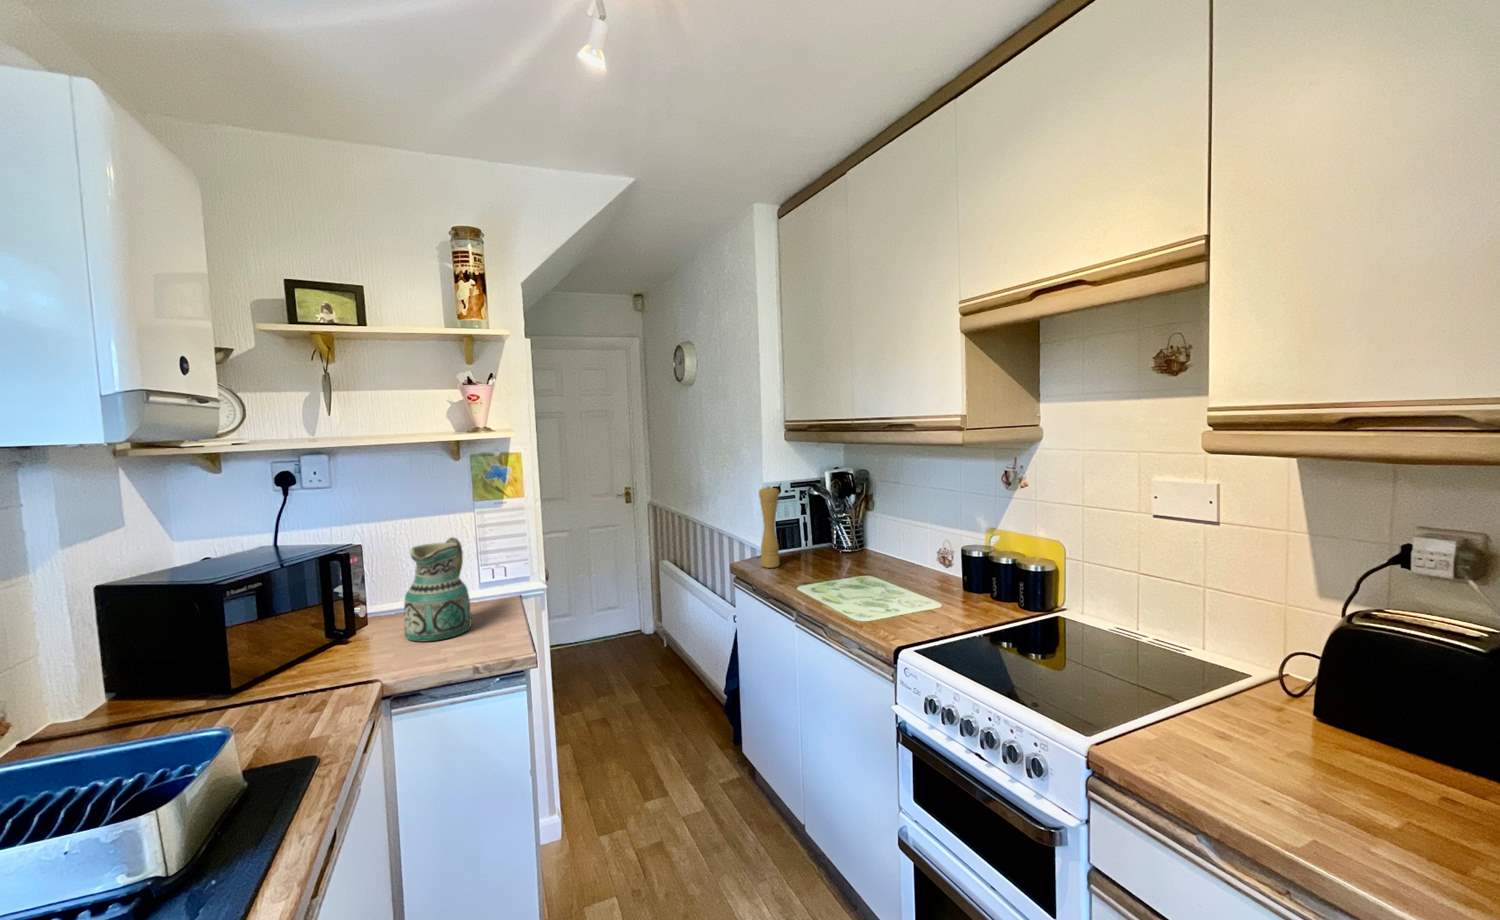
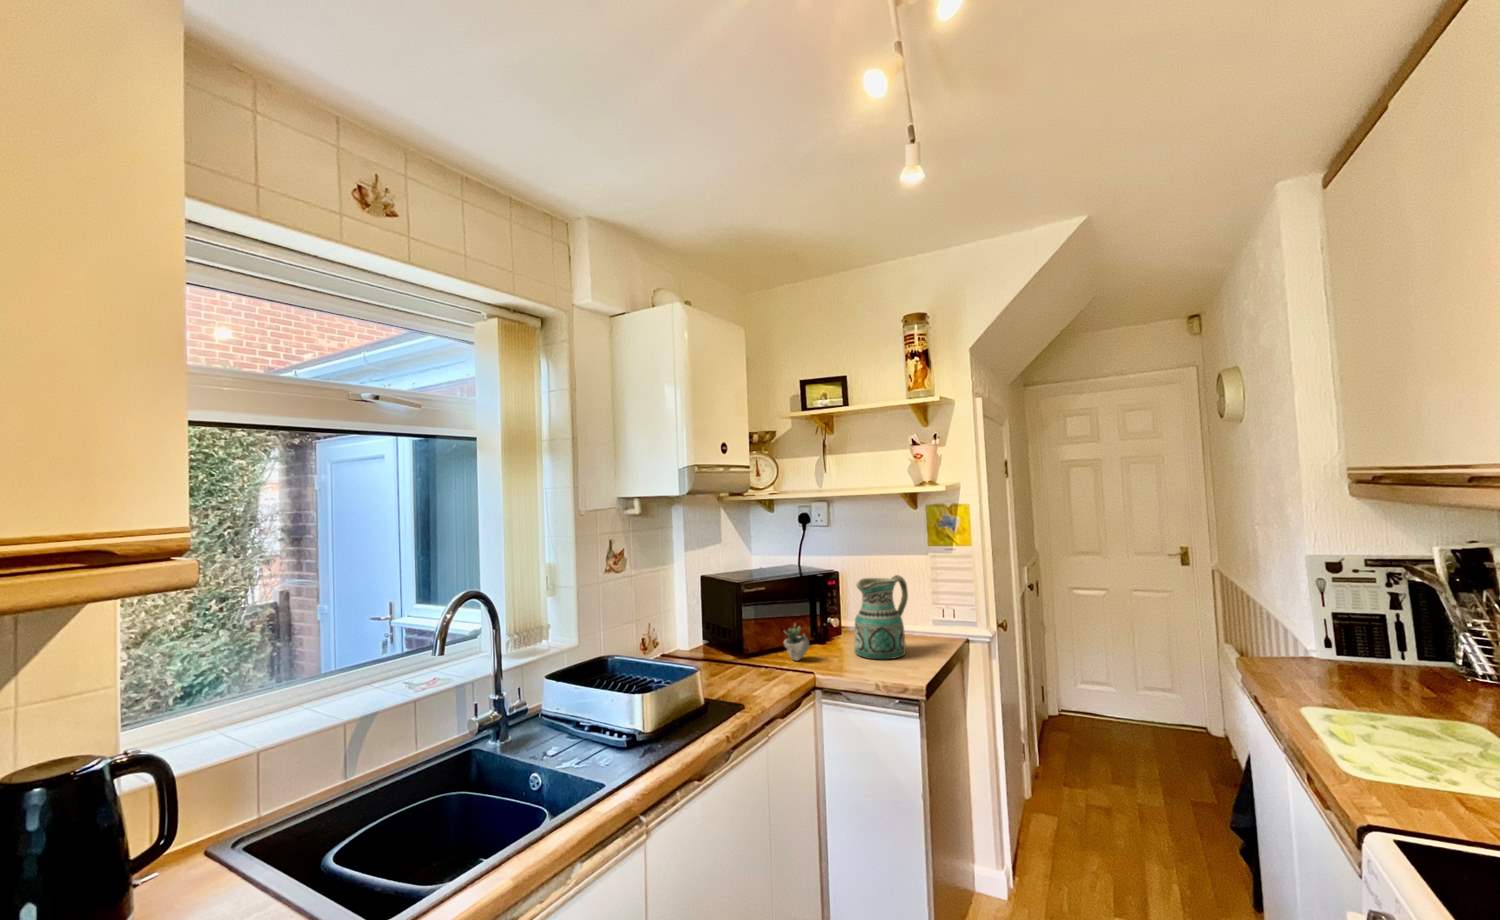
pepper mill: present [759,487,779,568] -> none [1271,559,1315,677]
succulent plant: none [308,613,384,672] -> present [784,624,809,661]

